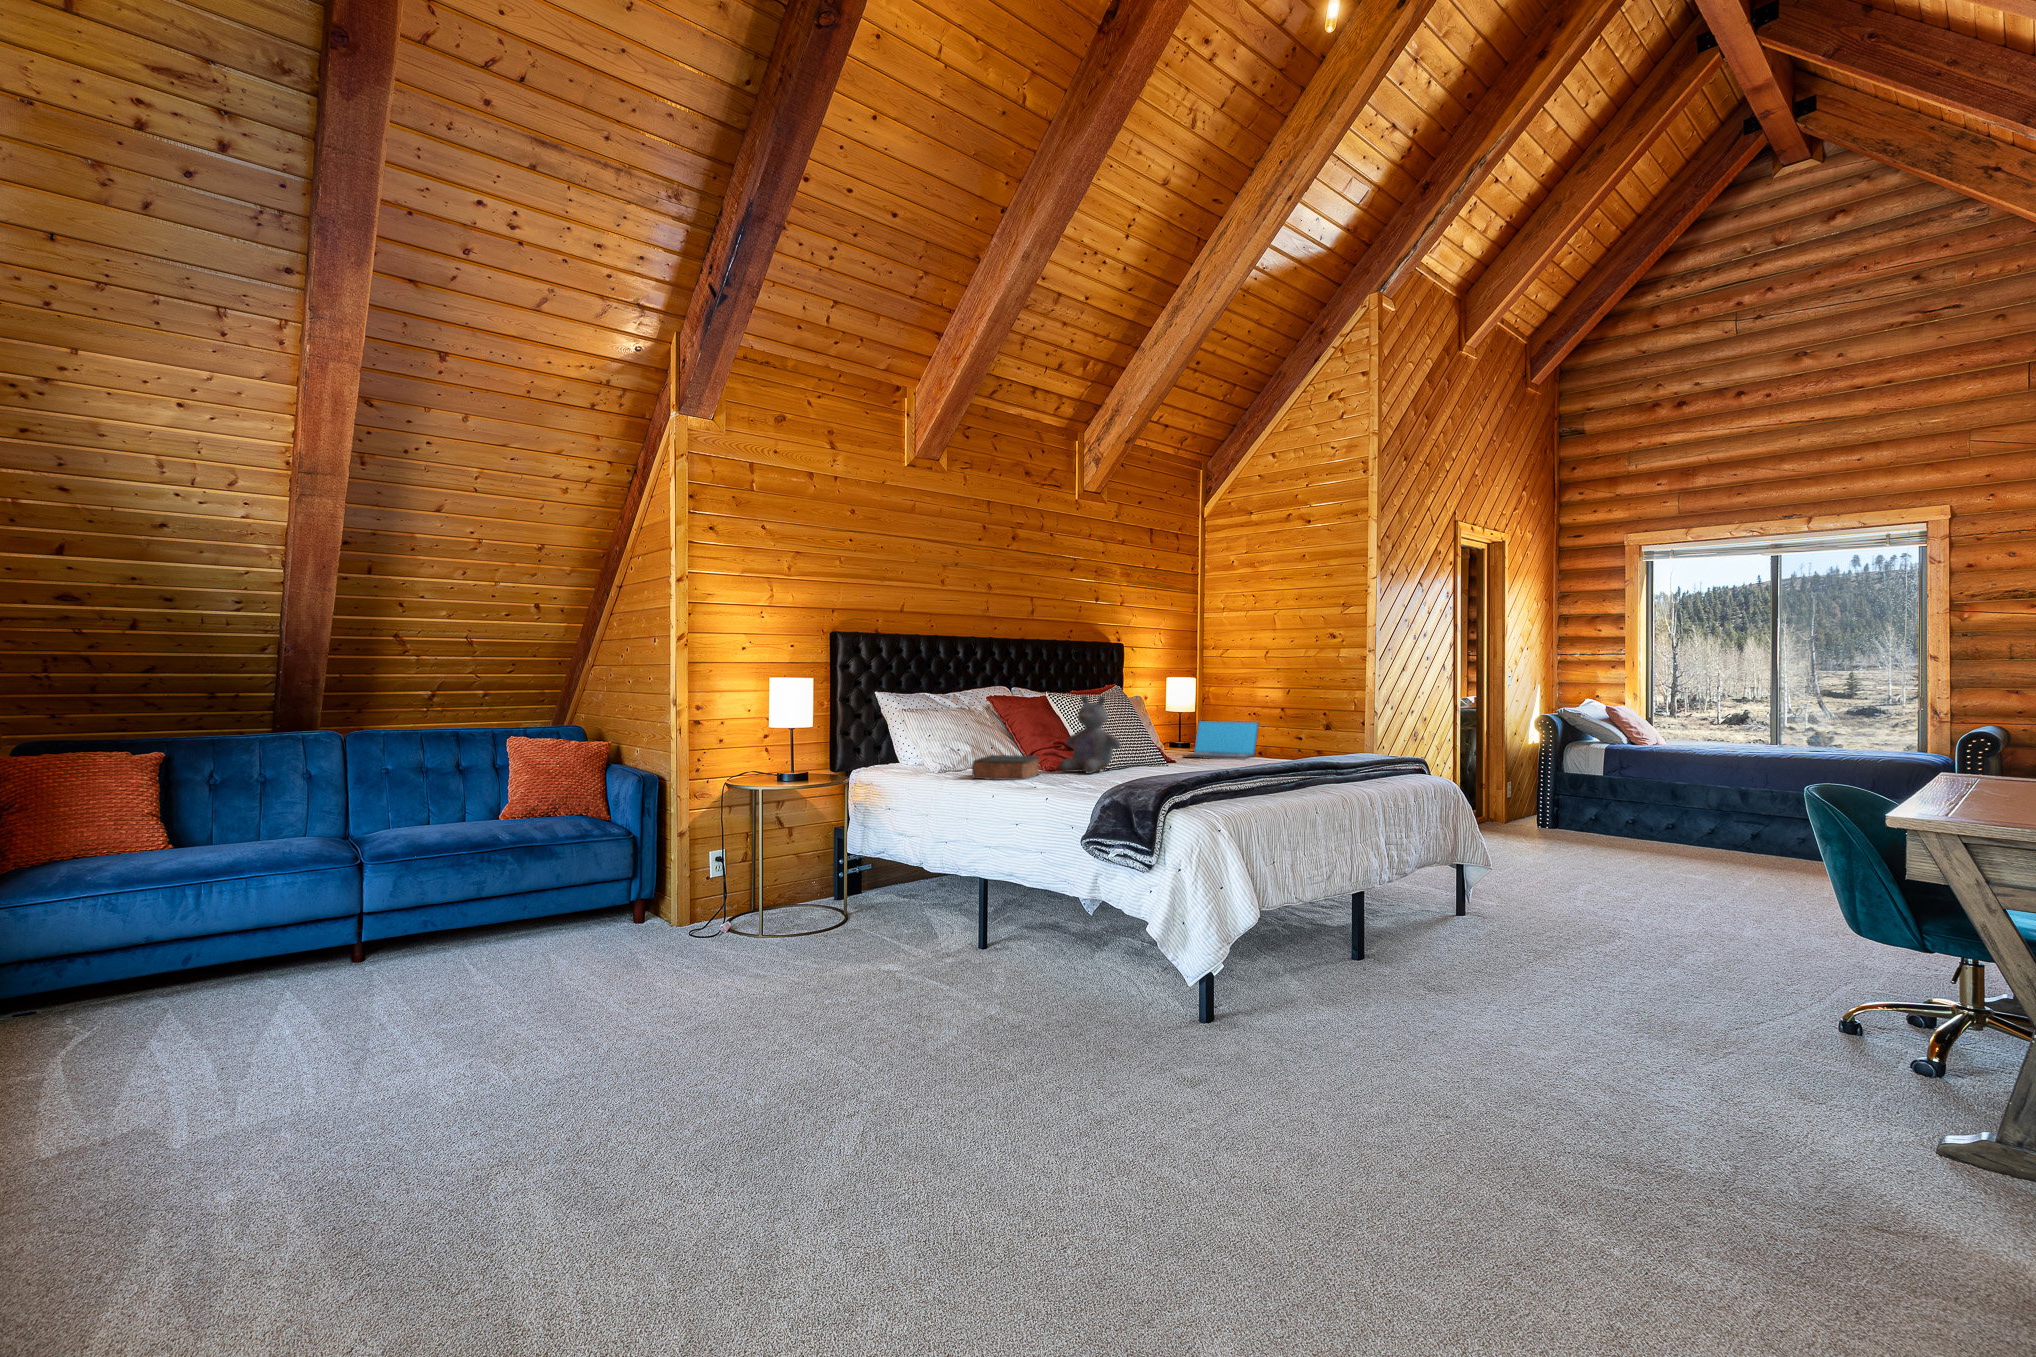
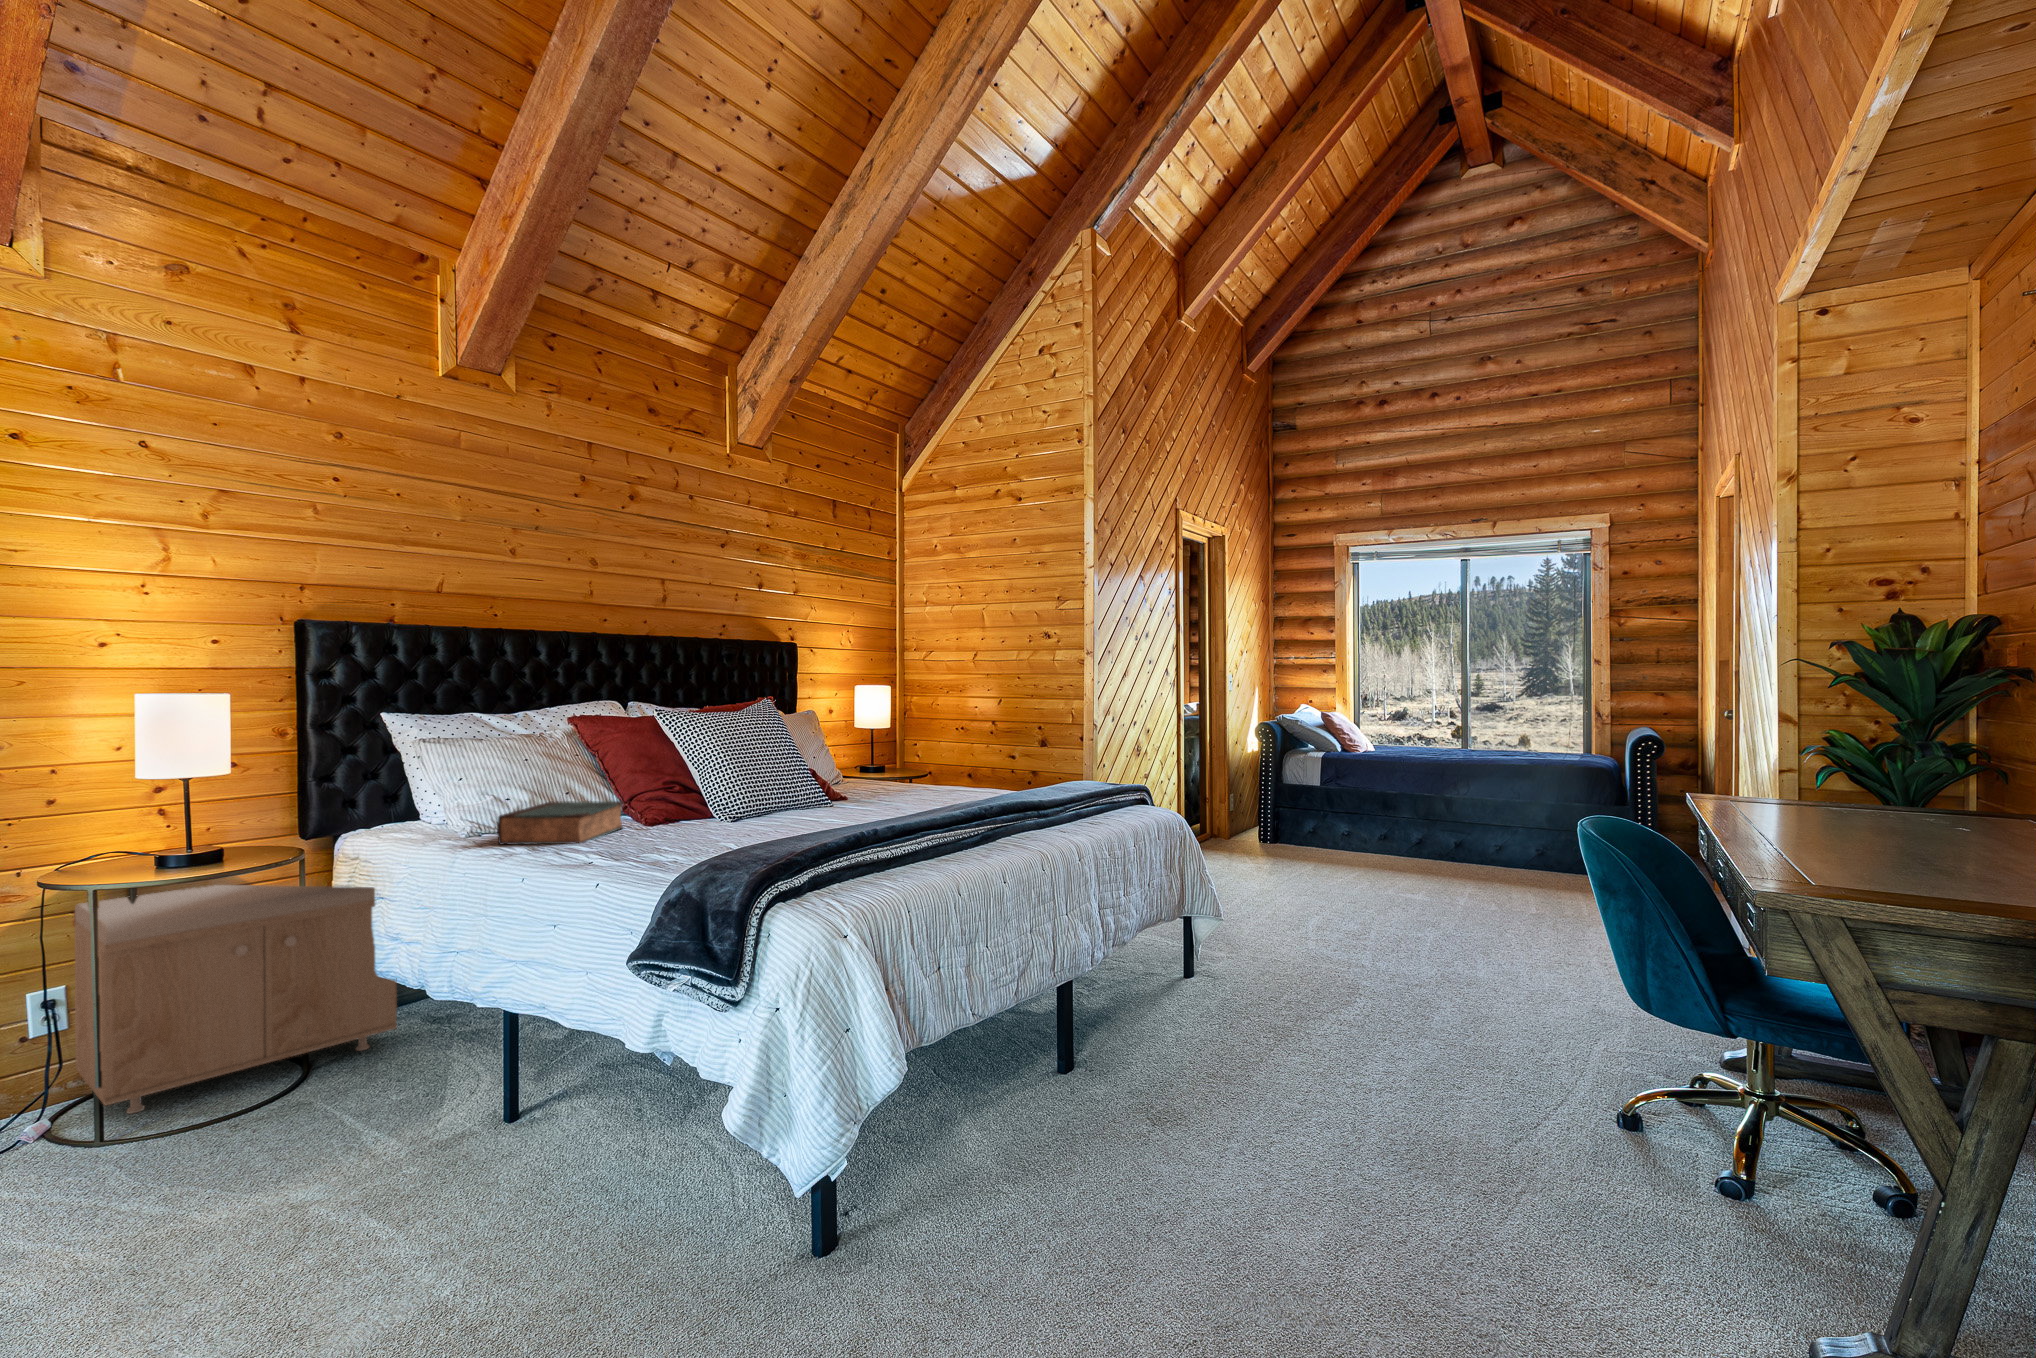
stuffed bear: present [1059,696,1121,774] -> none [656,710,750,825]
laptop: present [1183,720,1259,760] -> none [858,737,956,788]
storage bench: none [734,794,900,927] -> present [75,885,397,1114]

